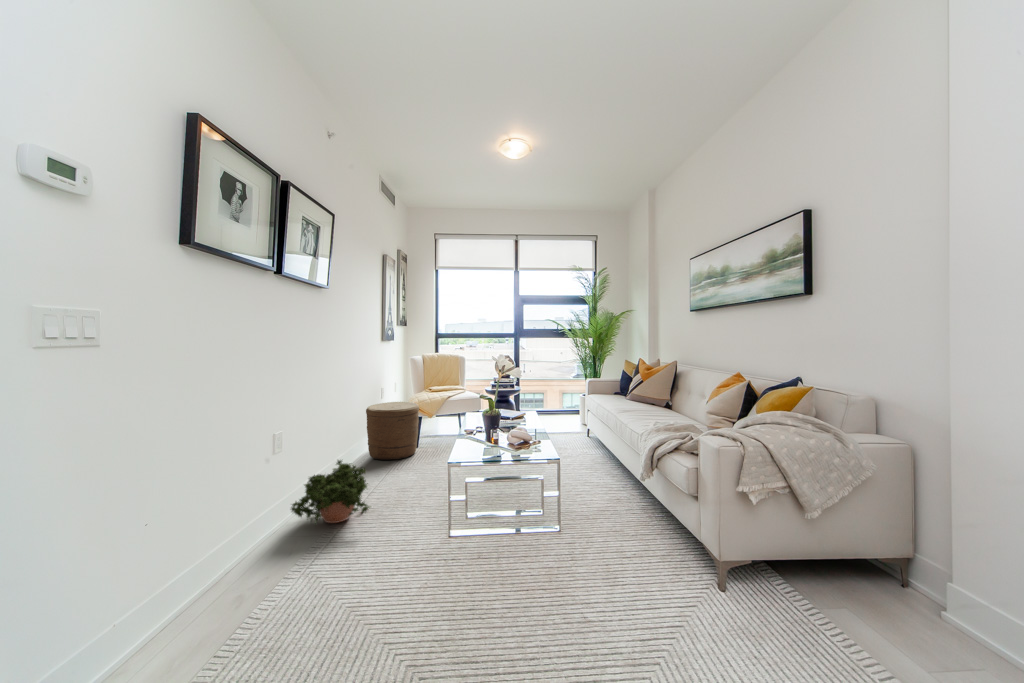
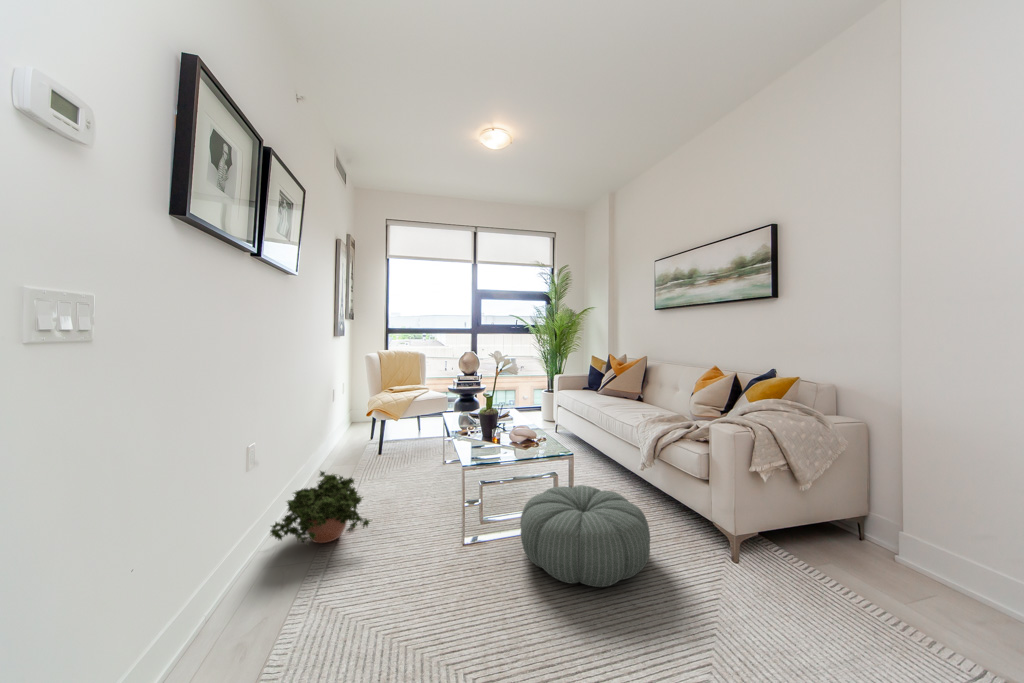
woven basket: present [366,402,419,460] -> none [327,404,387,469]
pouf: none [493,490,623,595] -> present [520,485,650,587]

